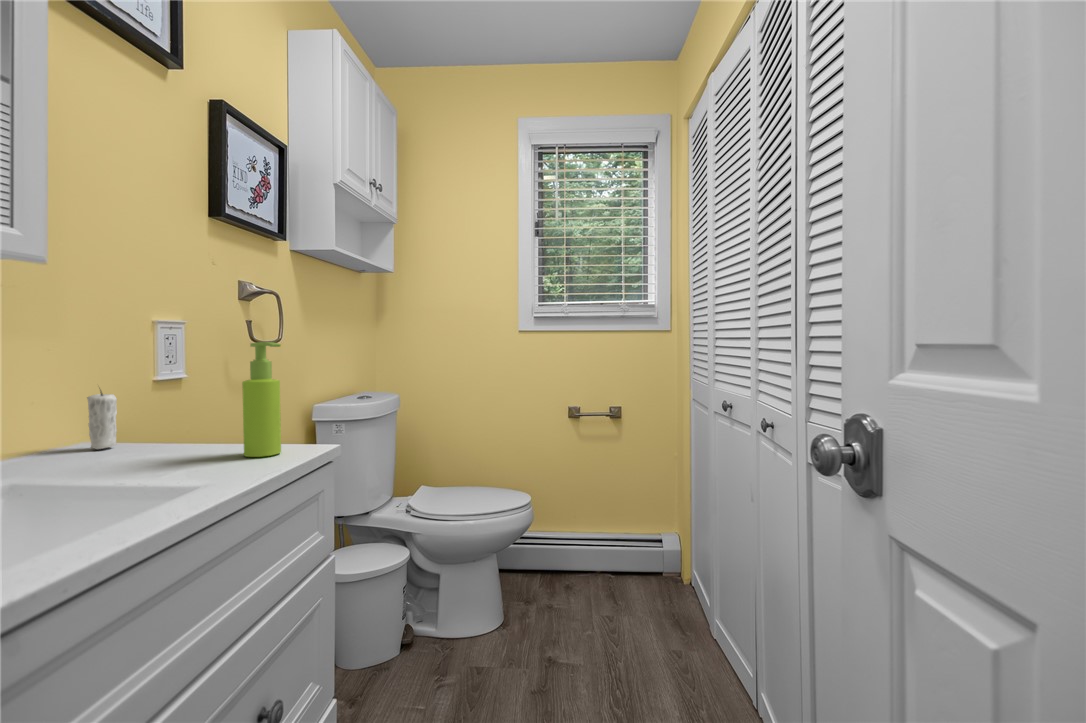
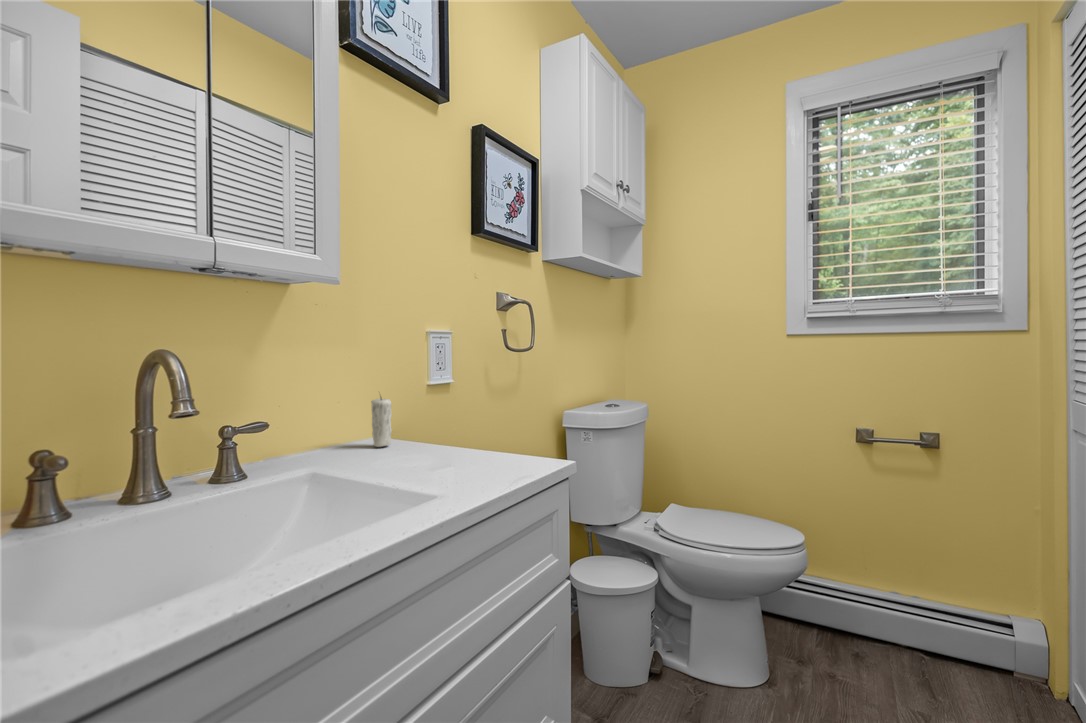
soap dispenser: present [242,342,281,457] -> none [481,352,515,468]

